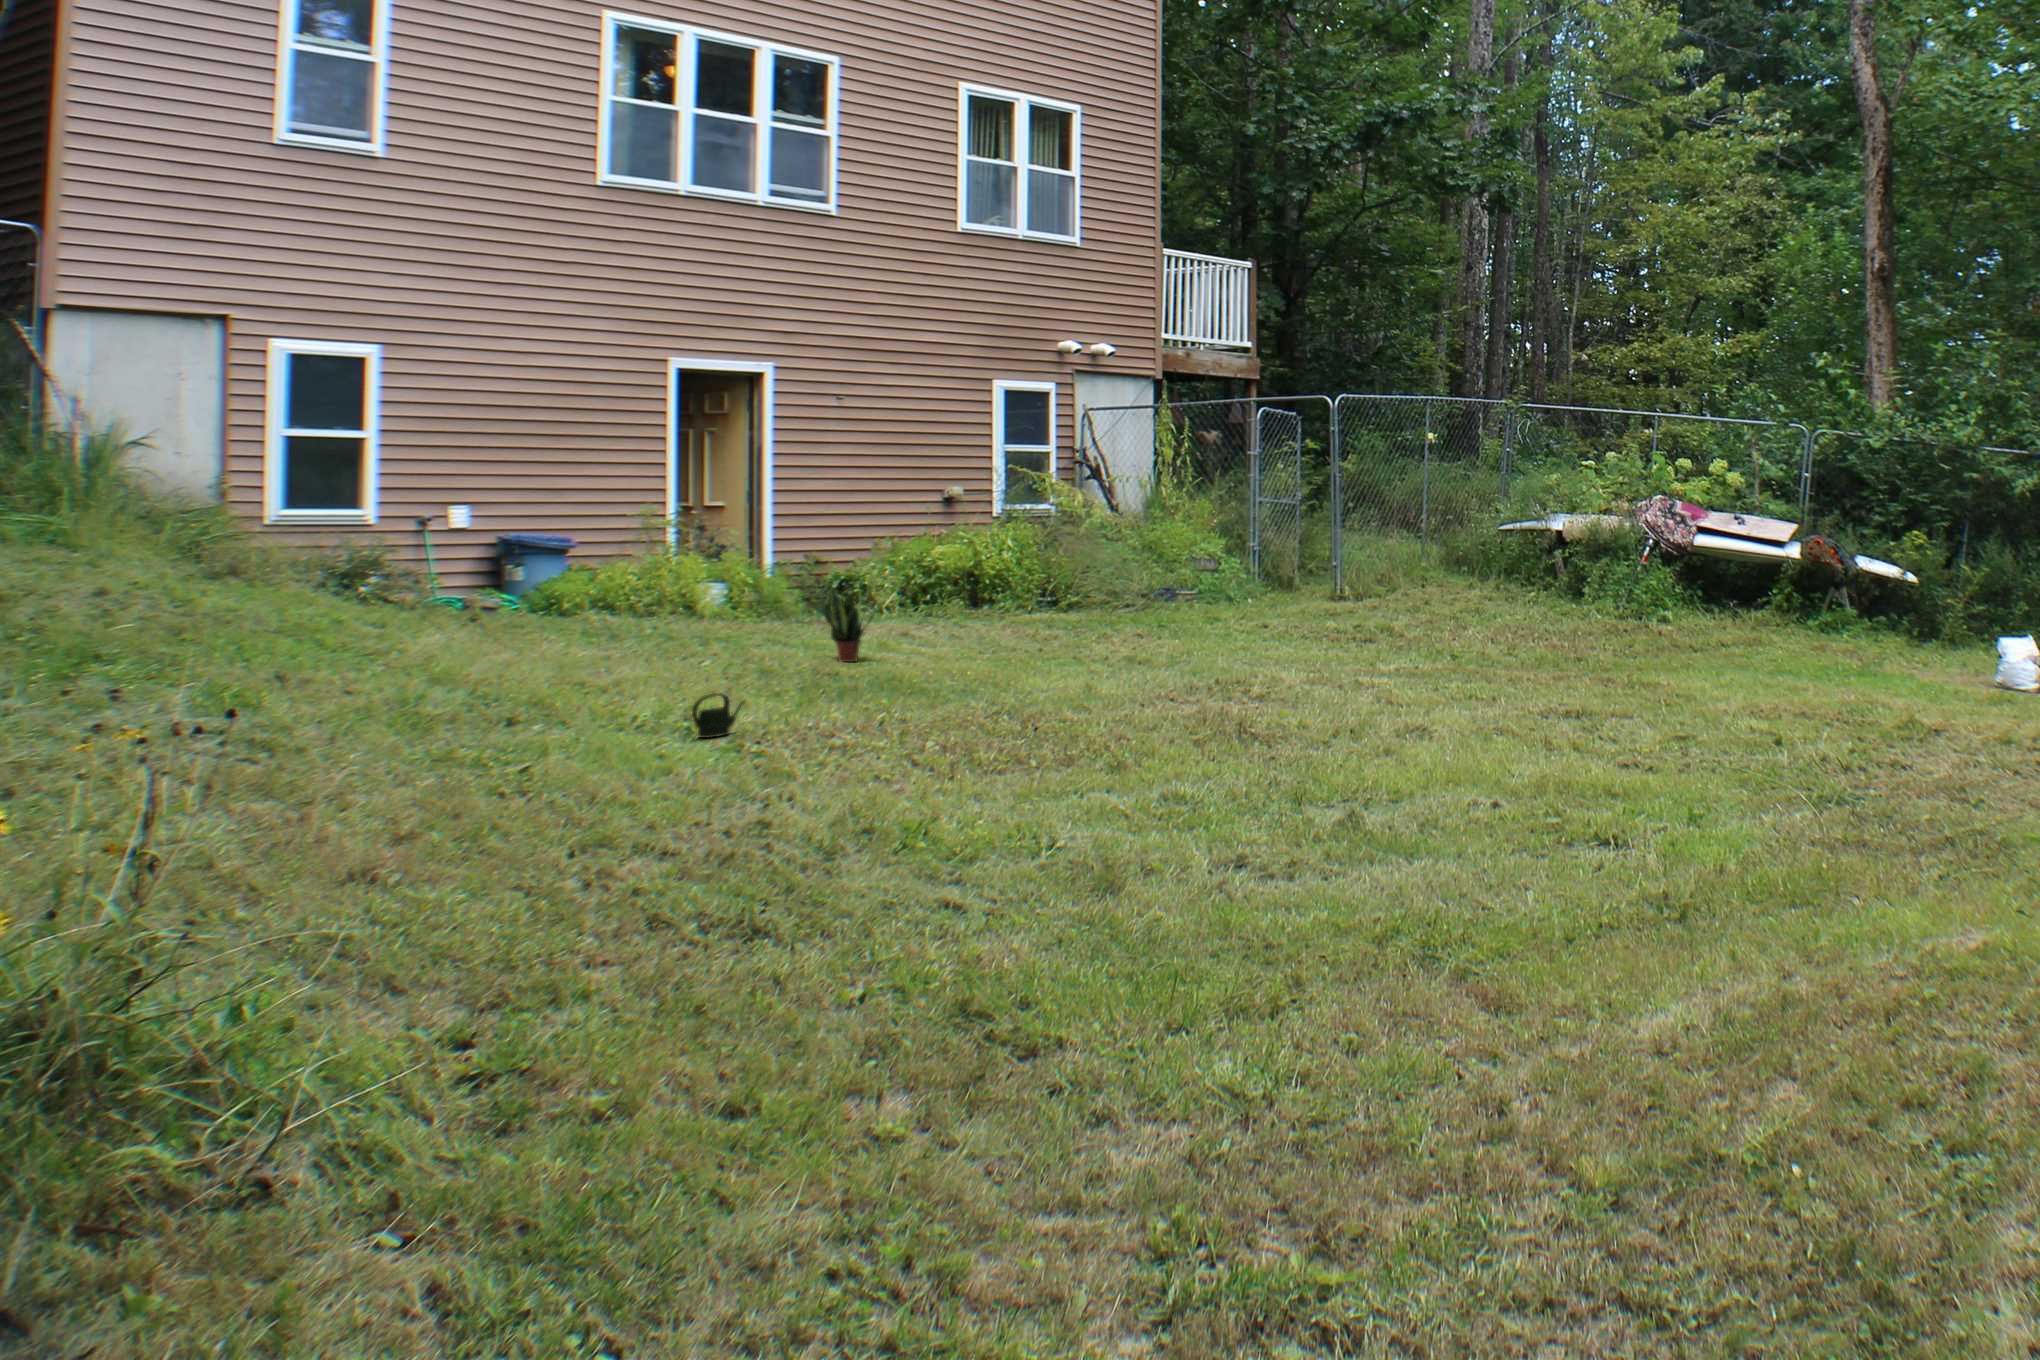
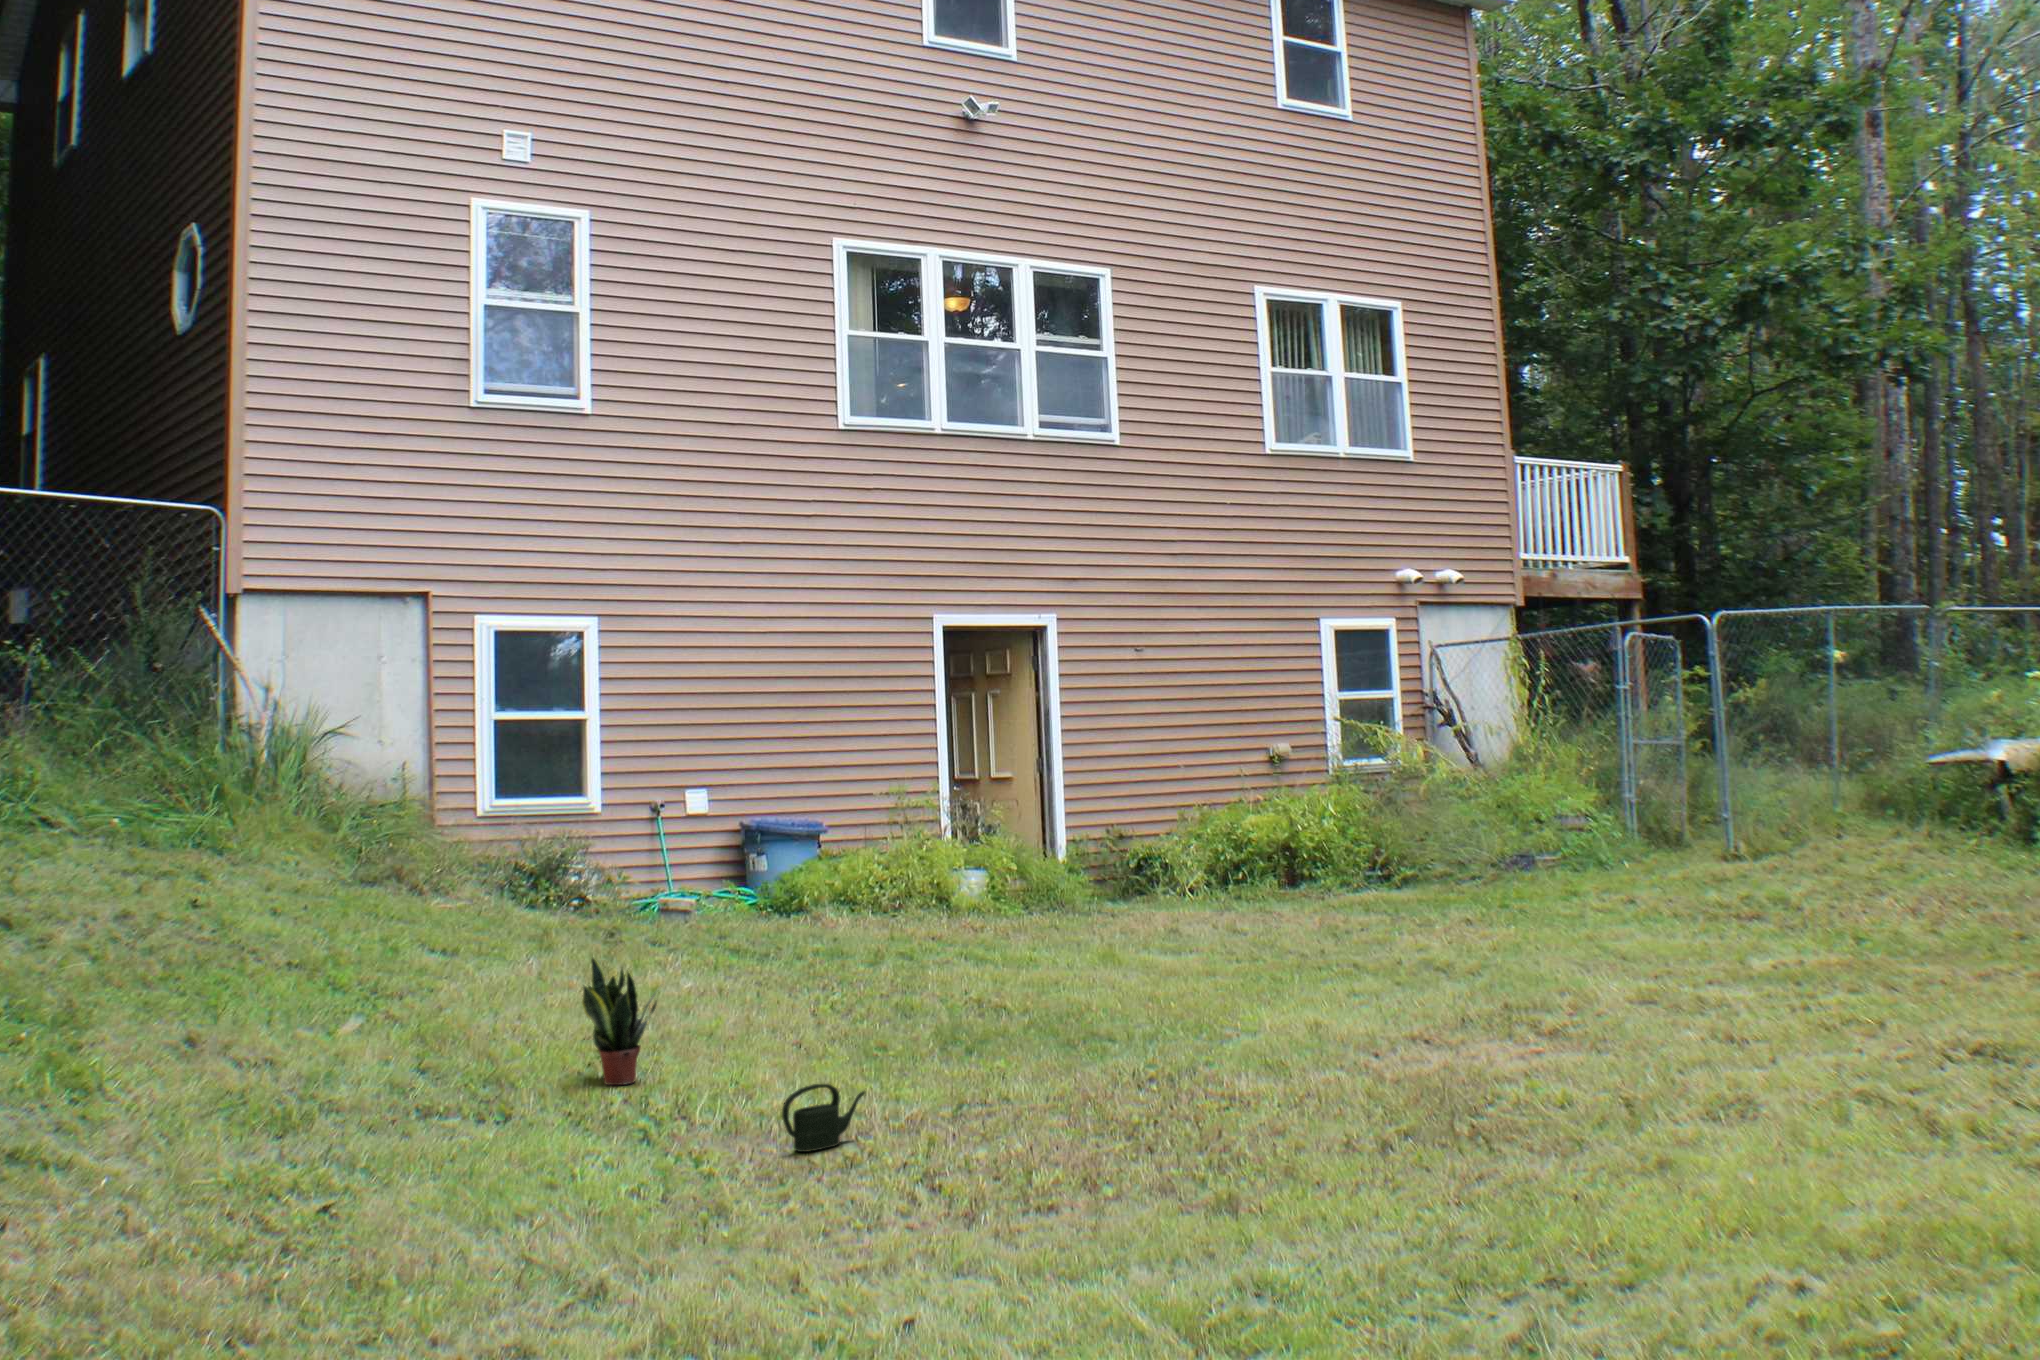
potted plant: present [824,588,874,662] -> present [582,958,658,1085]

